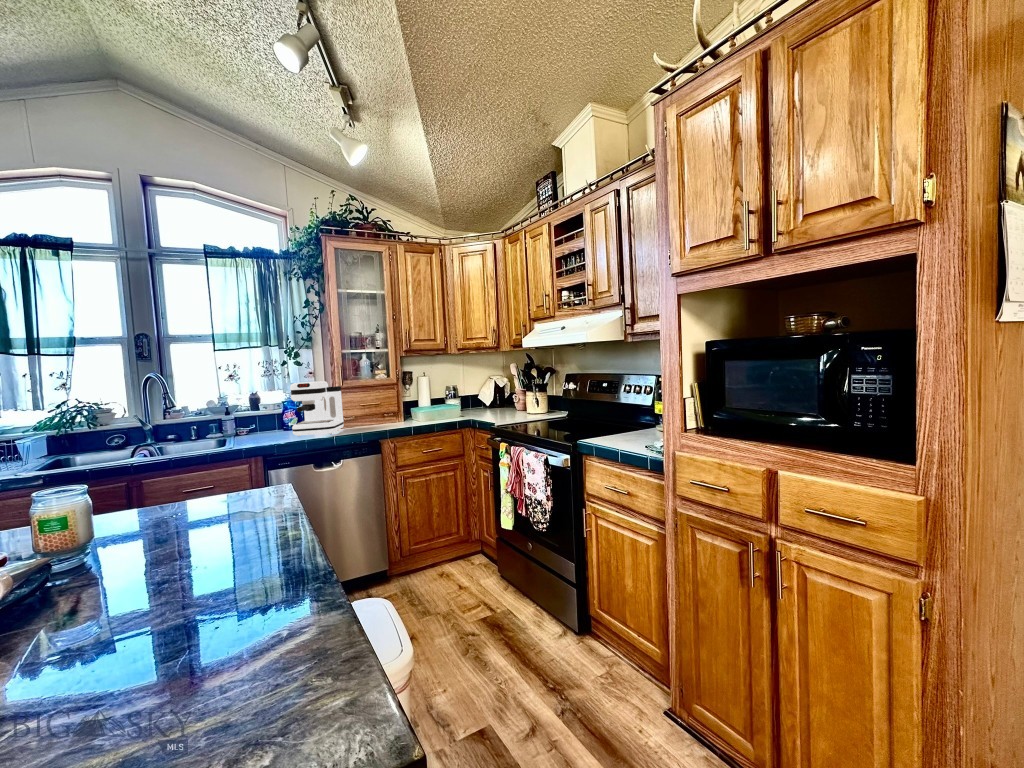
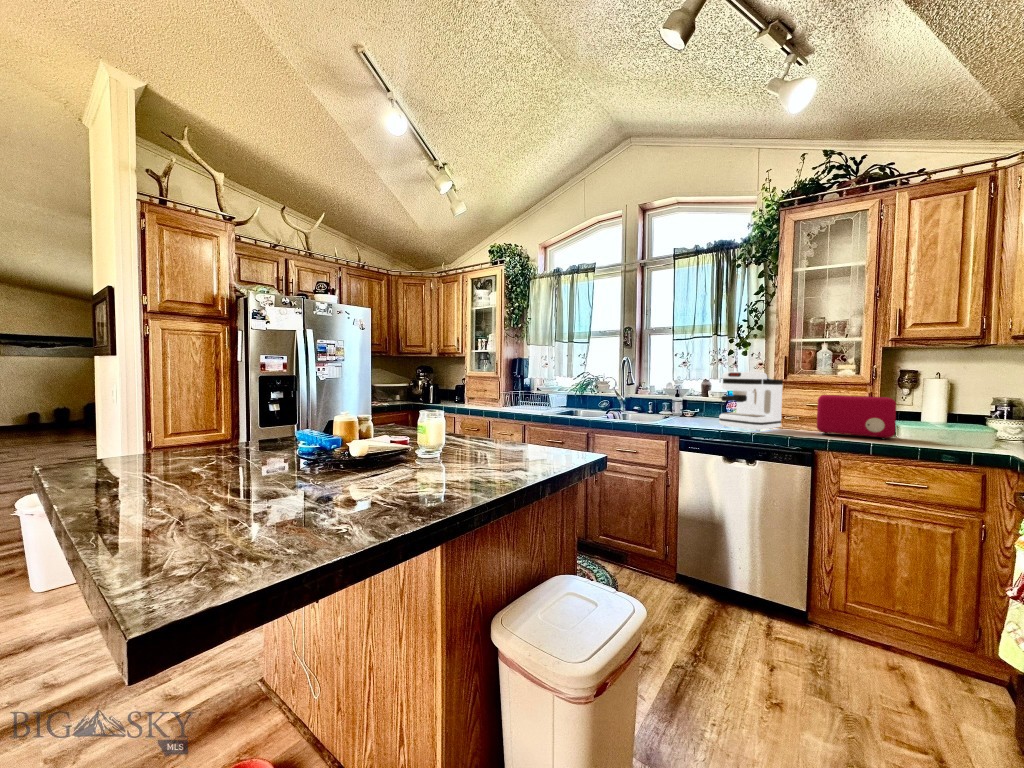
toaster: none [369,392,418,427] -> present [817,395,896,440]

